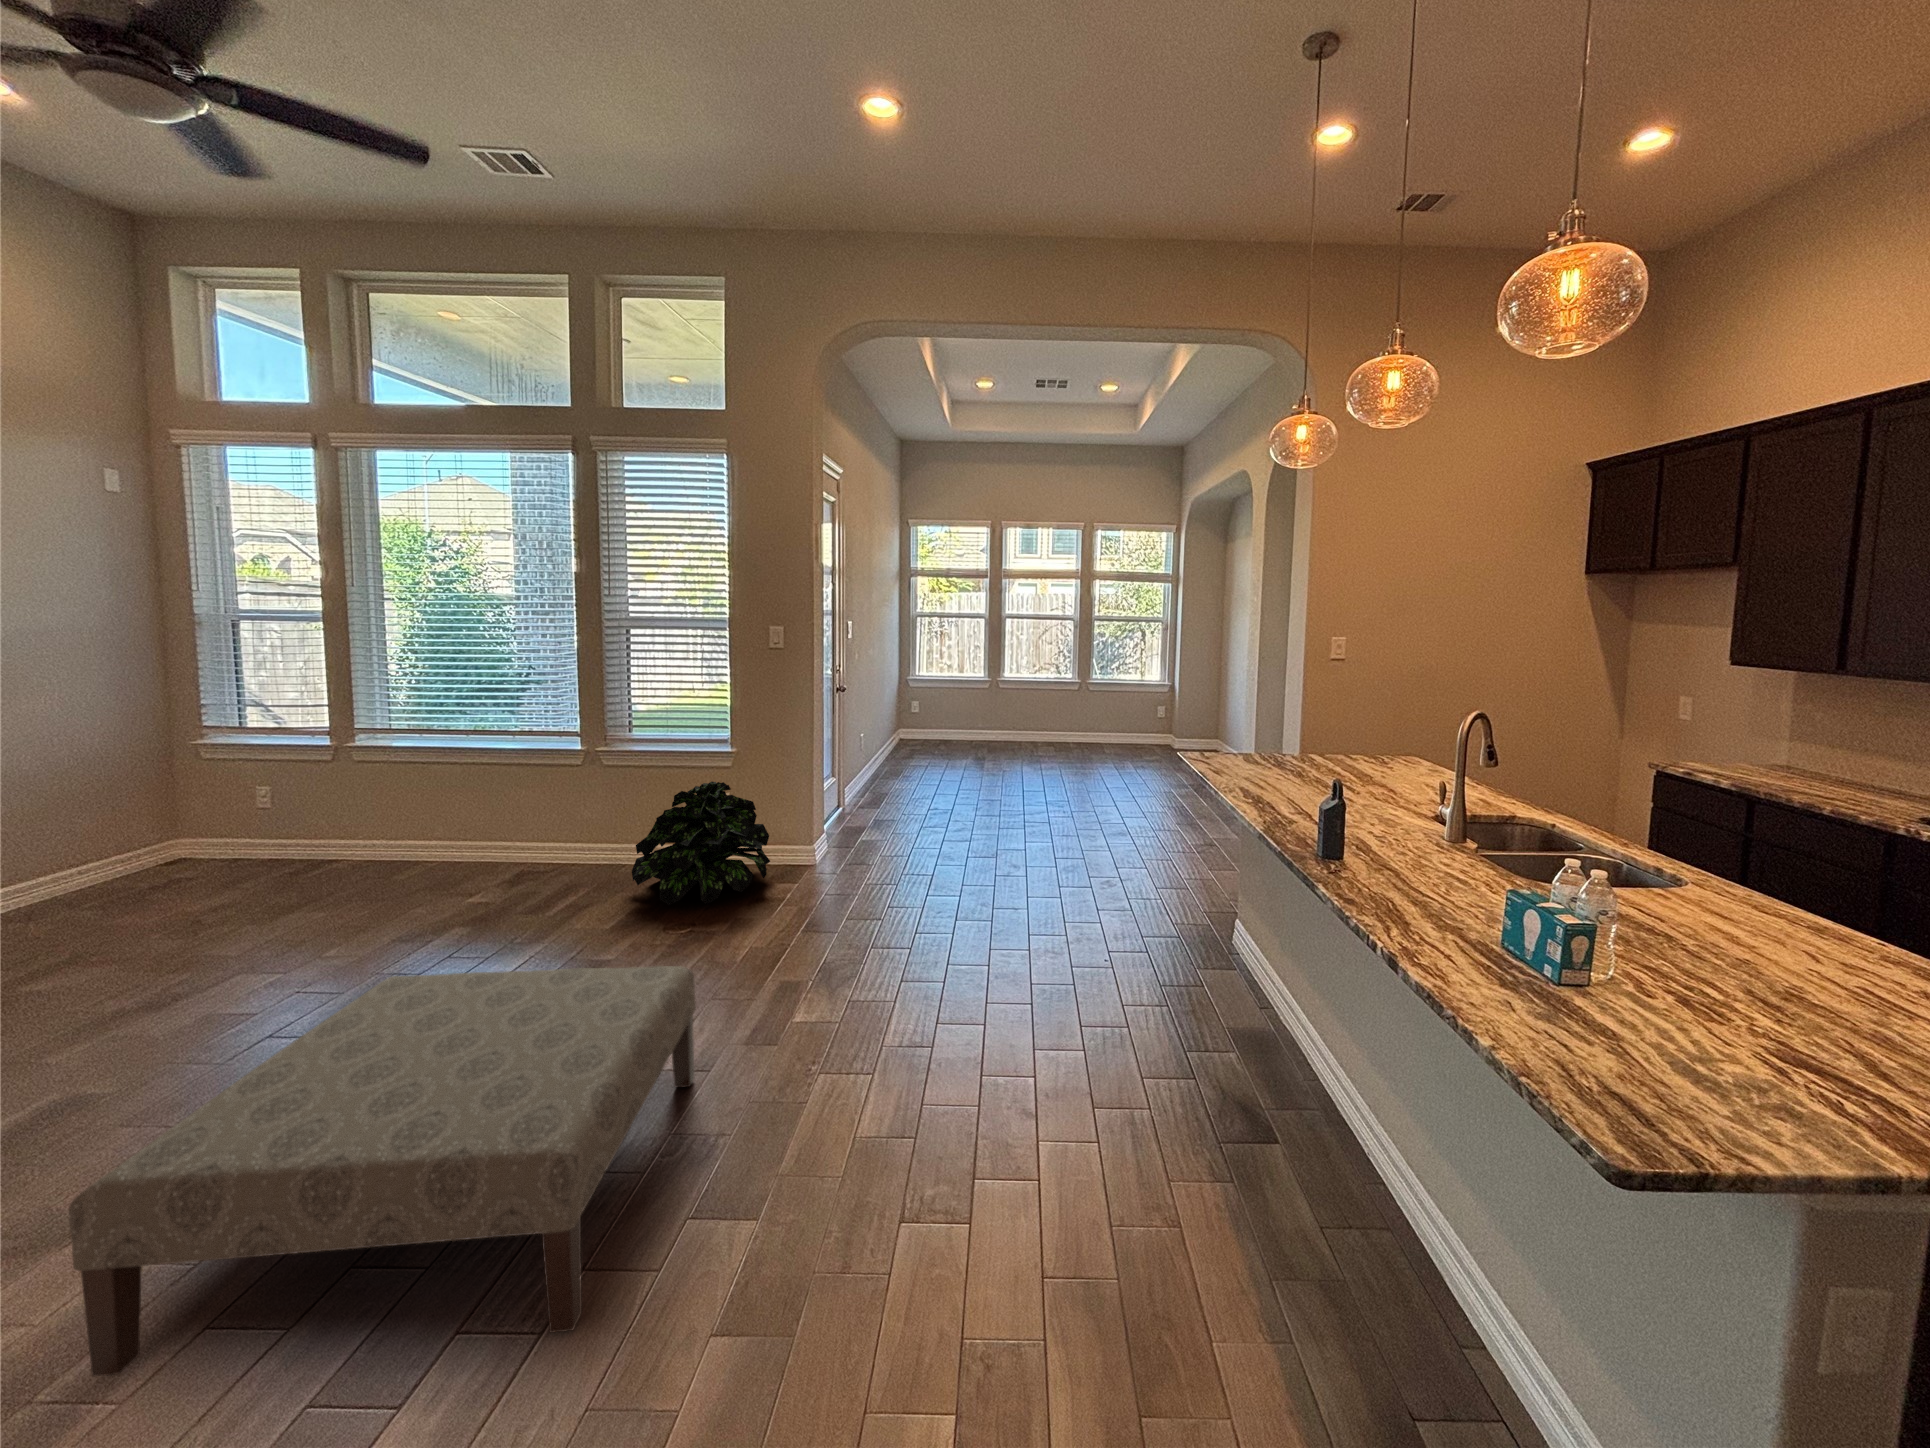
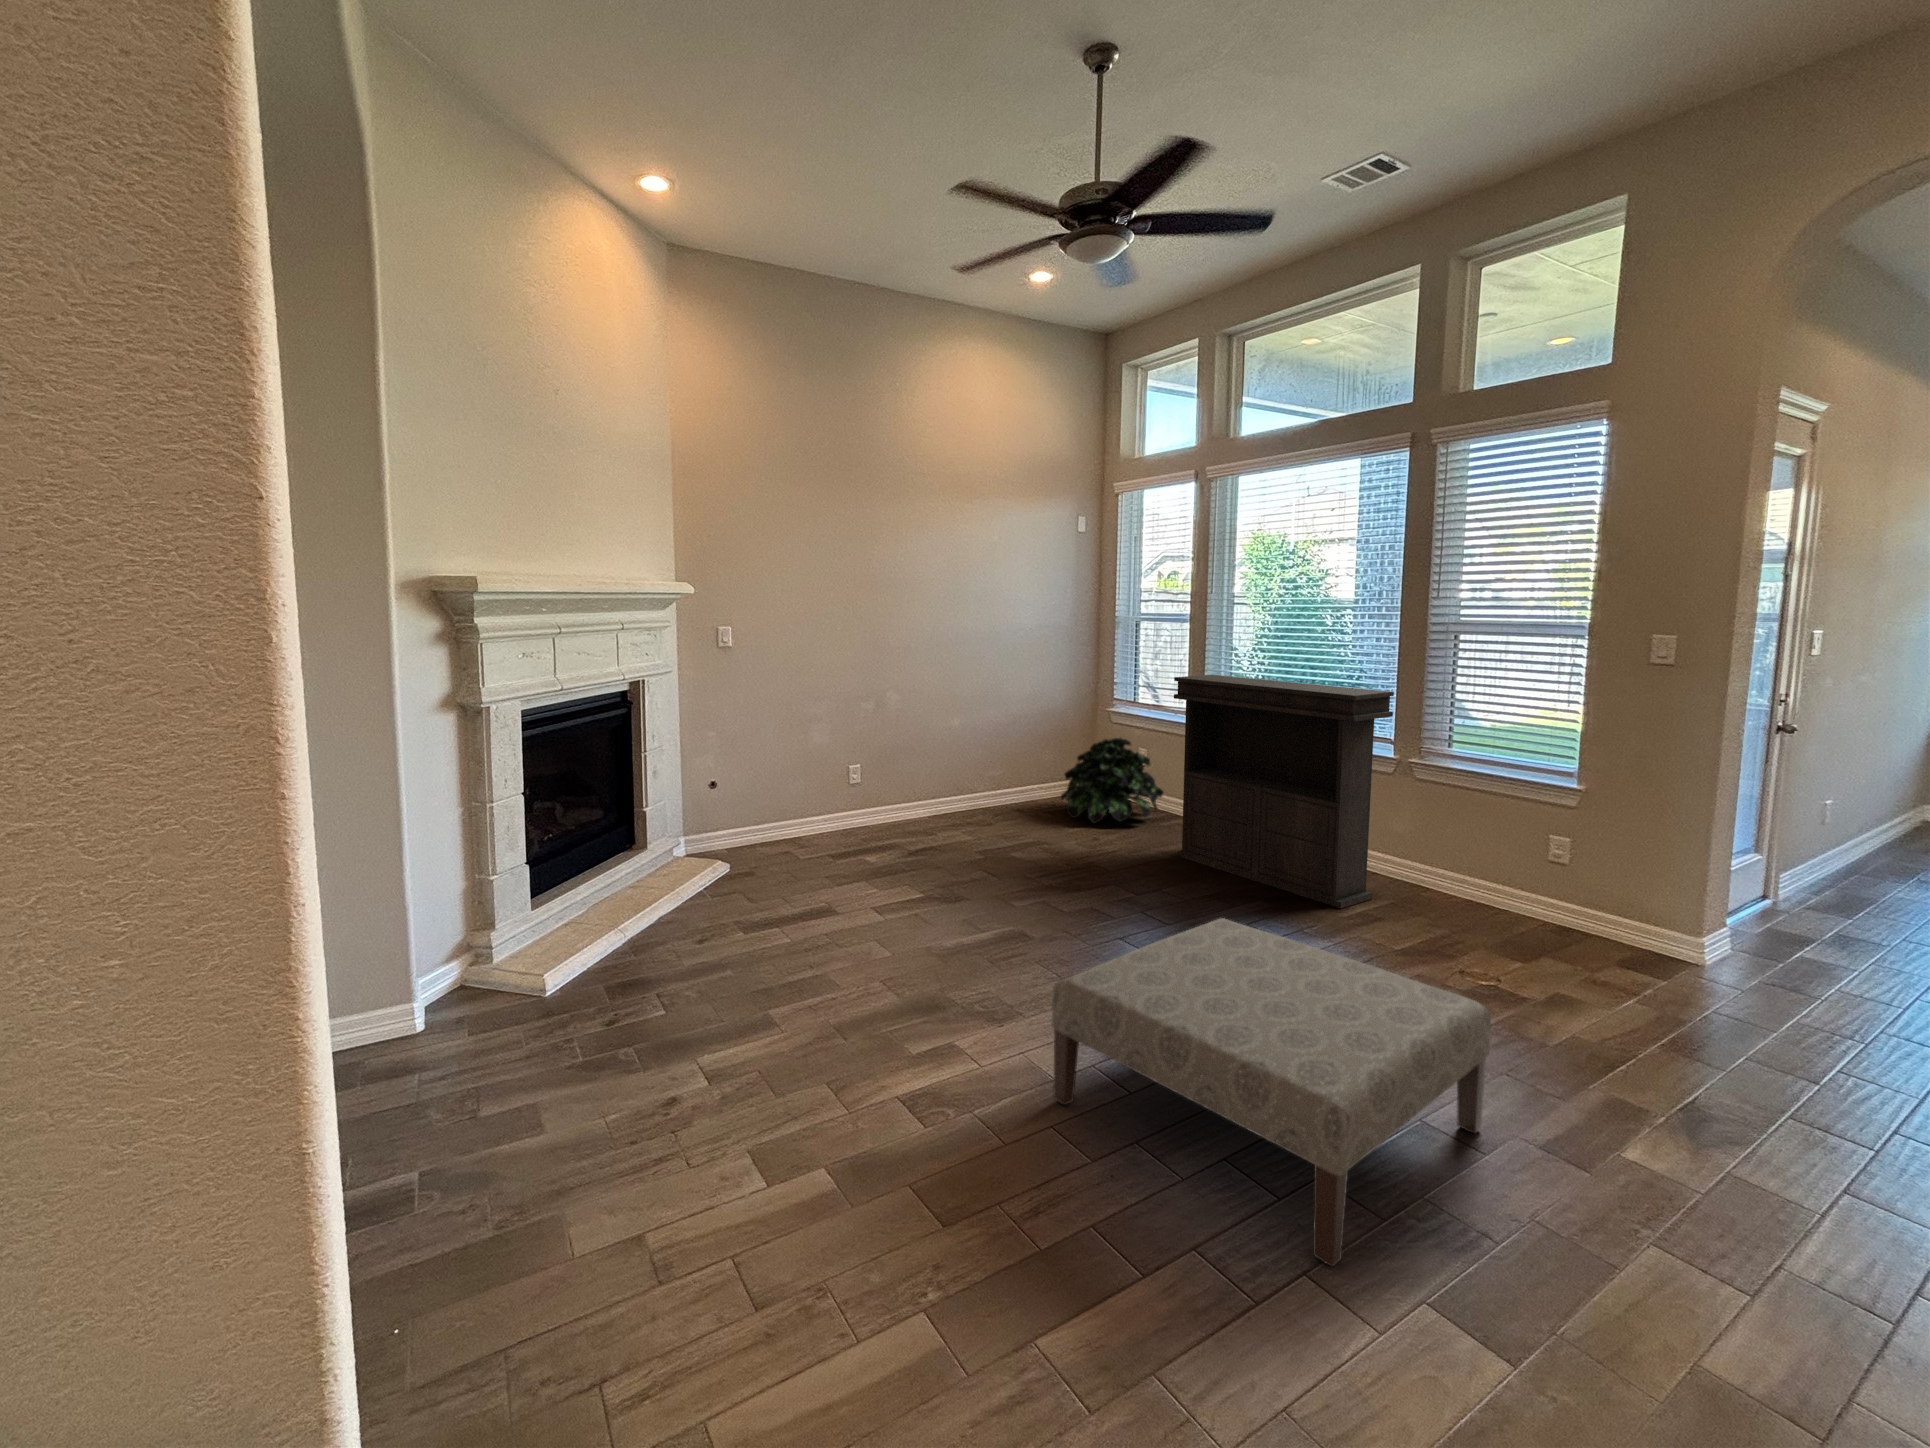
console table: none [291,682,572,910] -> present [1174,675,1394,908]
potted plant: present [632,782,770,905] -> present [1061,738,1164,823]

